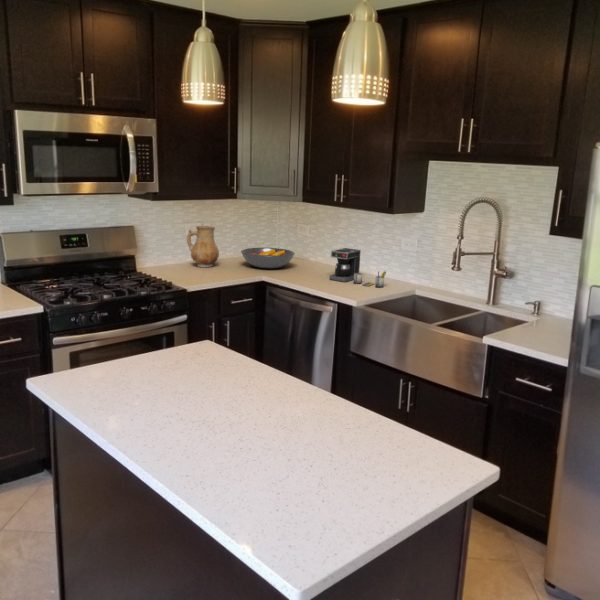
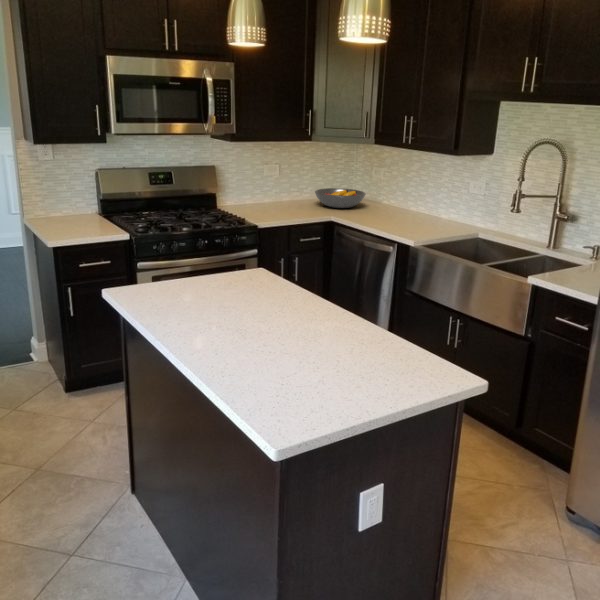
ceramic pitcher: present [187,226,219,267] -> none [265,166,294,206]
coffee maker: present [329,248,386,287] -> none [395,189,450,228]

